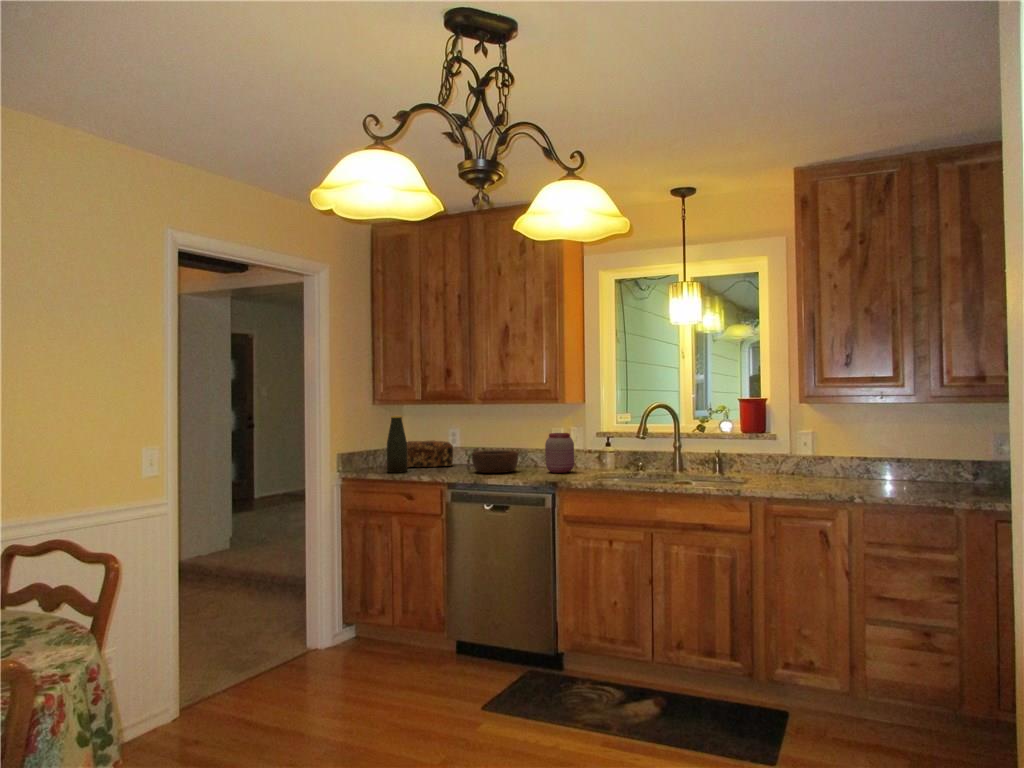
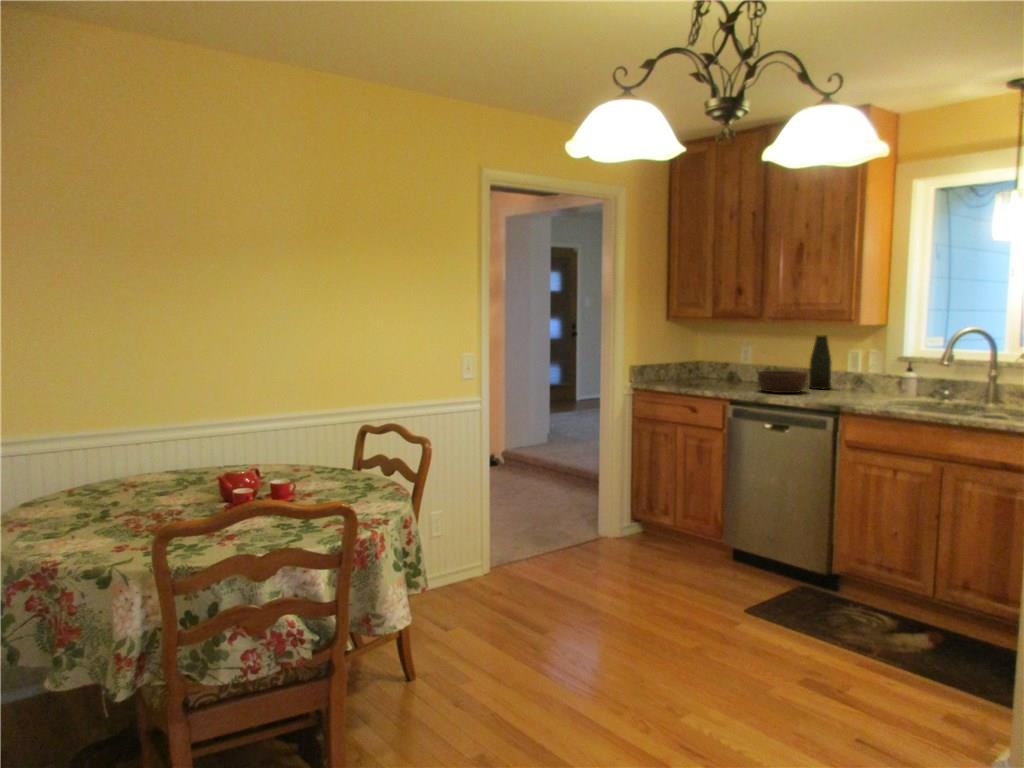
bottle: present [387,416,408,473] -> present [809,334,832,389]
jar: present [545,433,574,473] -> none [835,356,868,397]
bread loaf: present [407,441,453,468] -> none [695,357,743,383]

